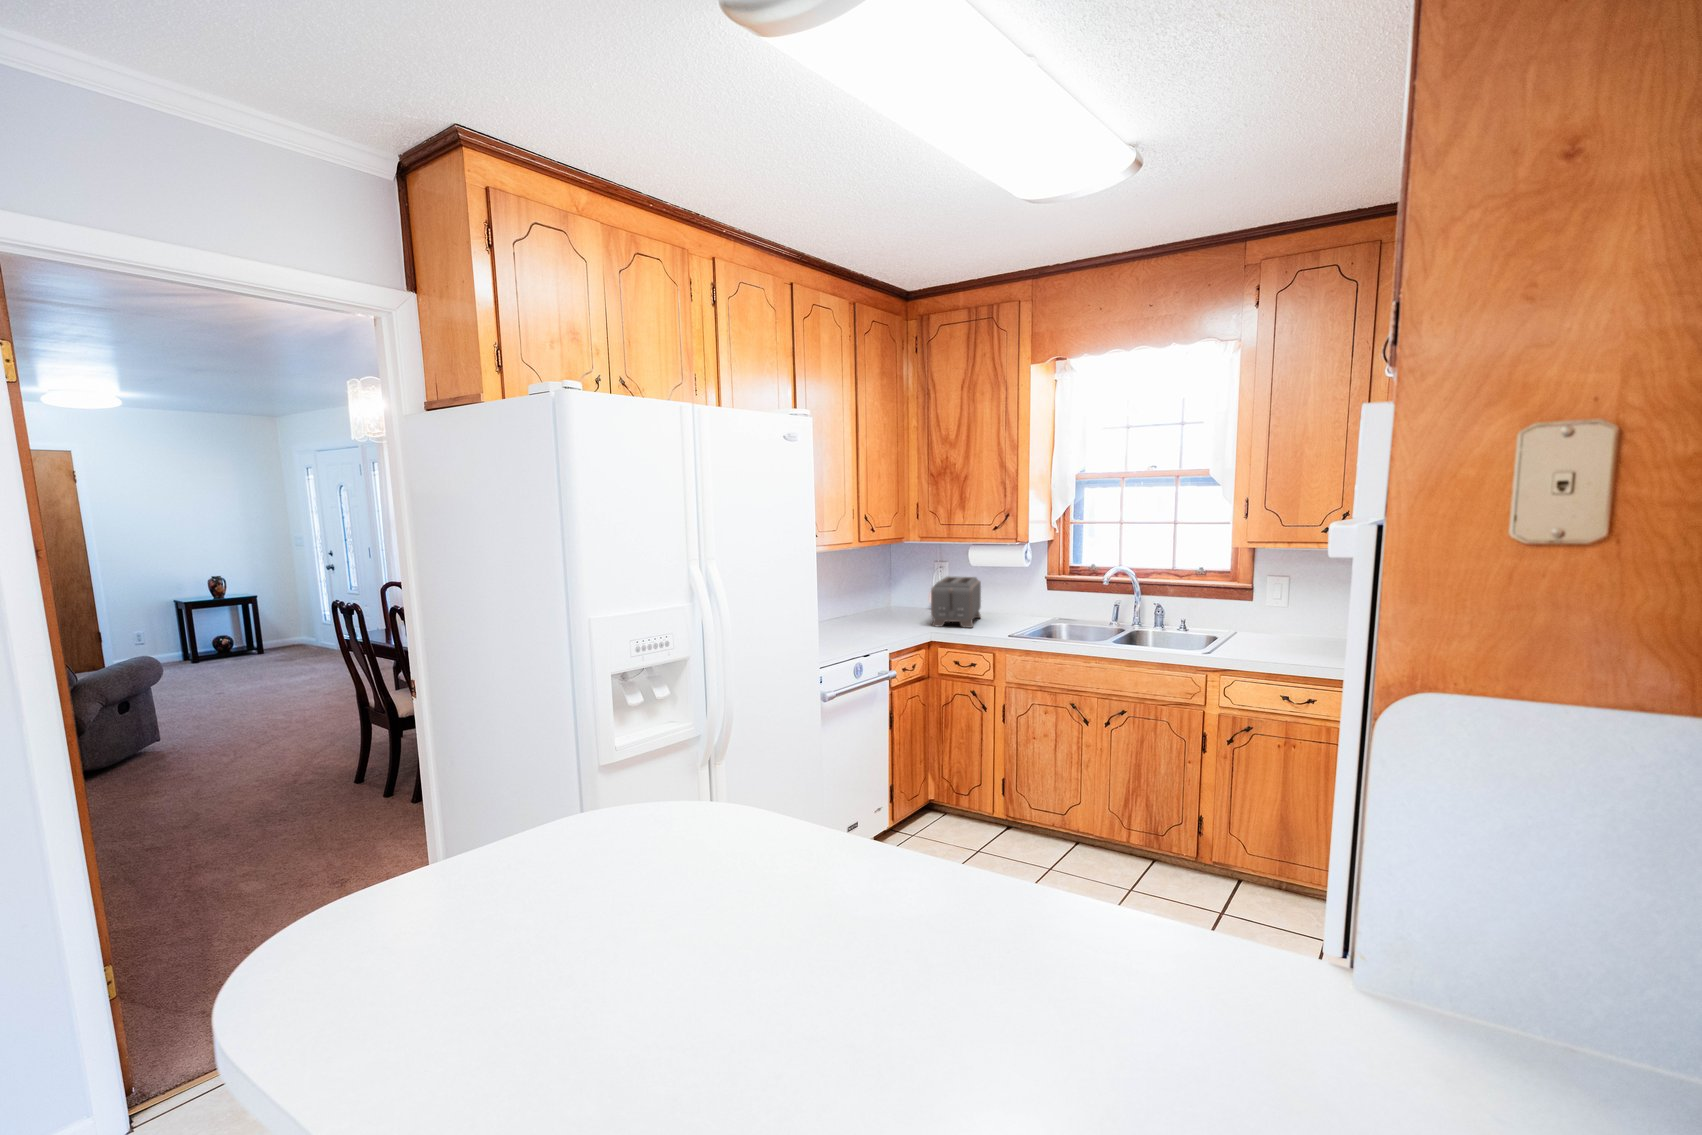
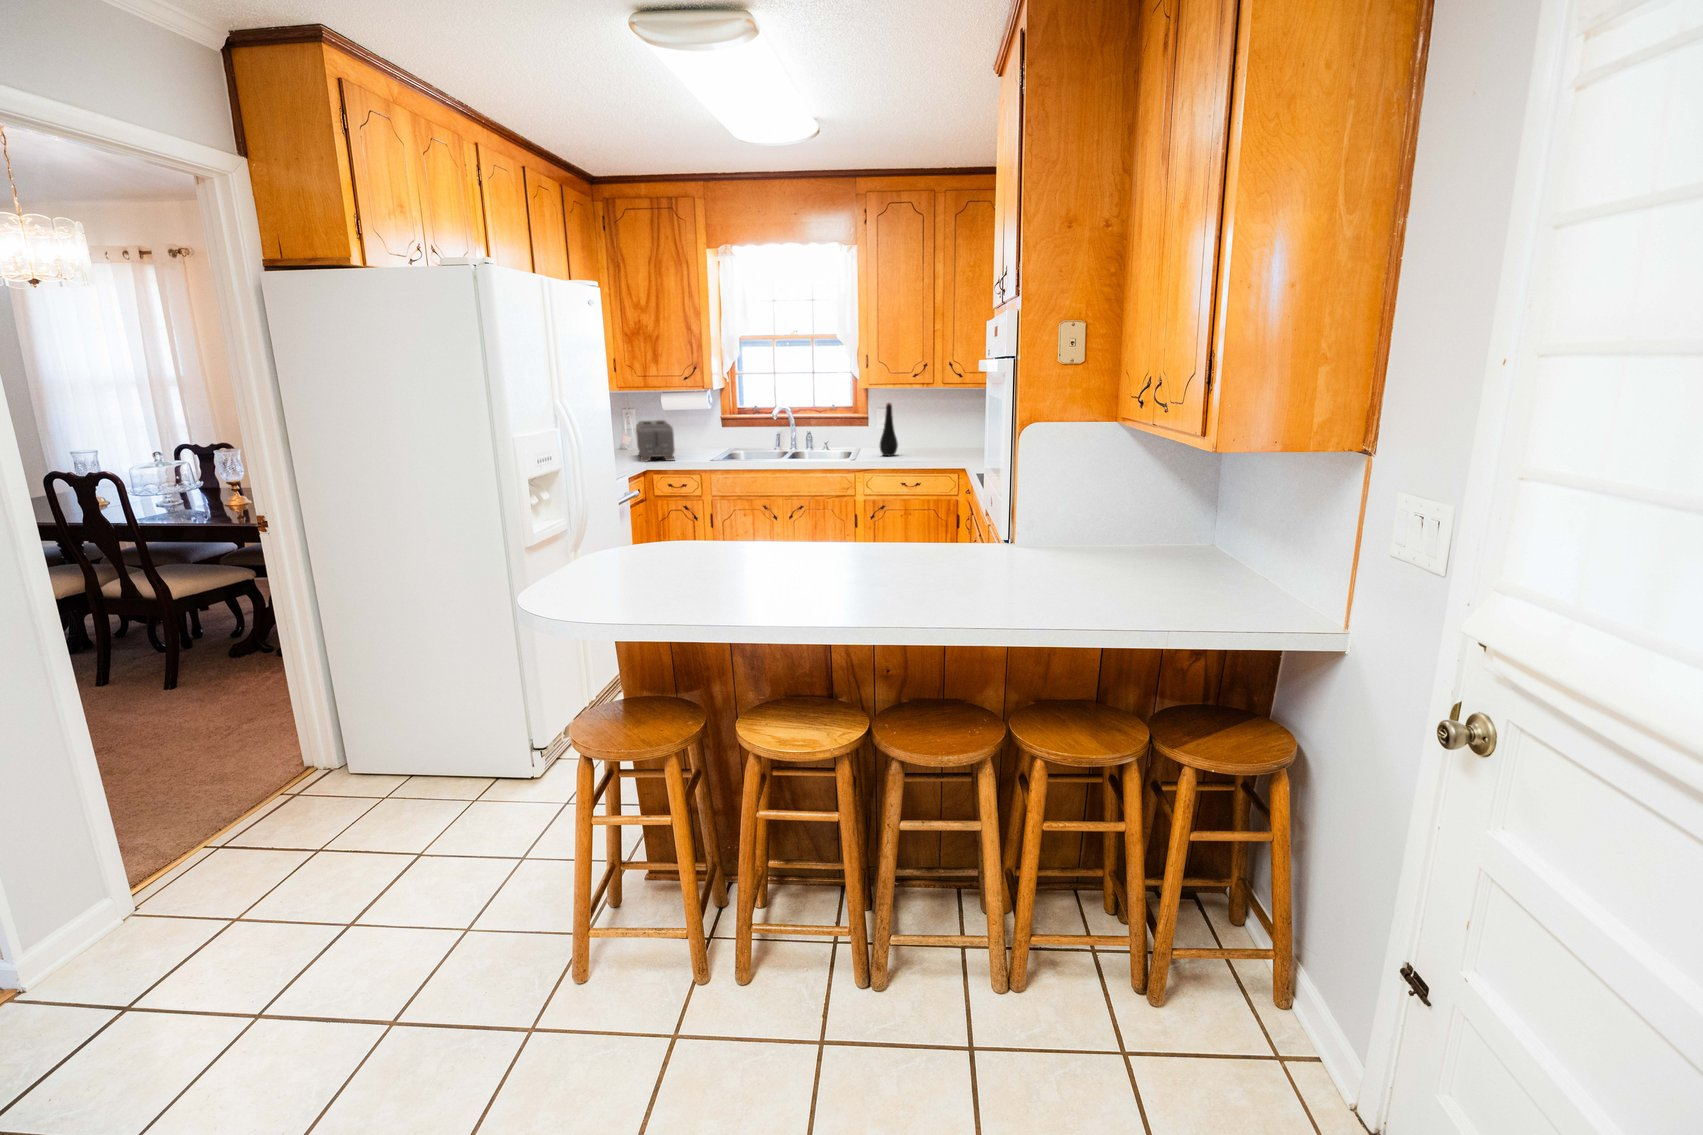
bottle: none [1264,569,1296,650] -> present [880,403,898,456]

